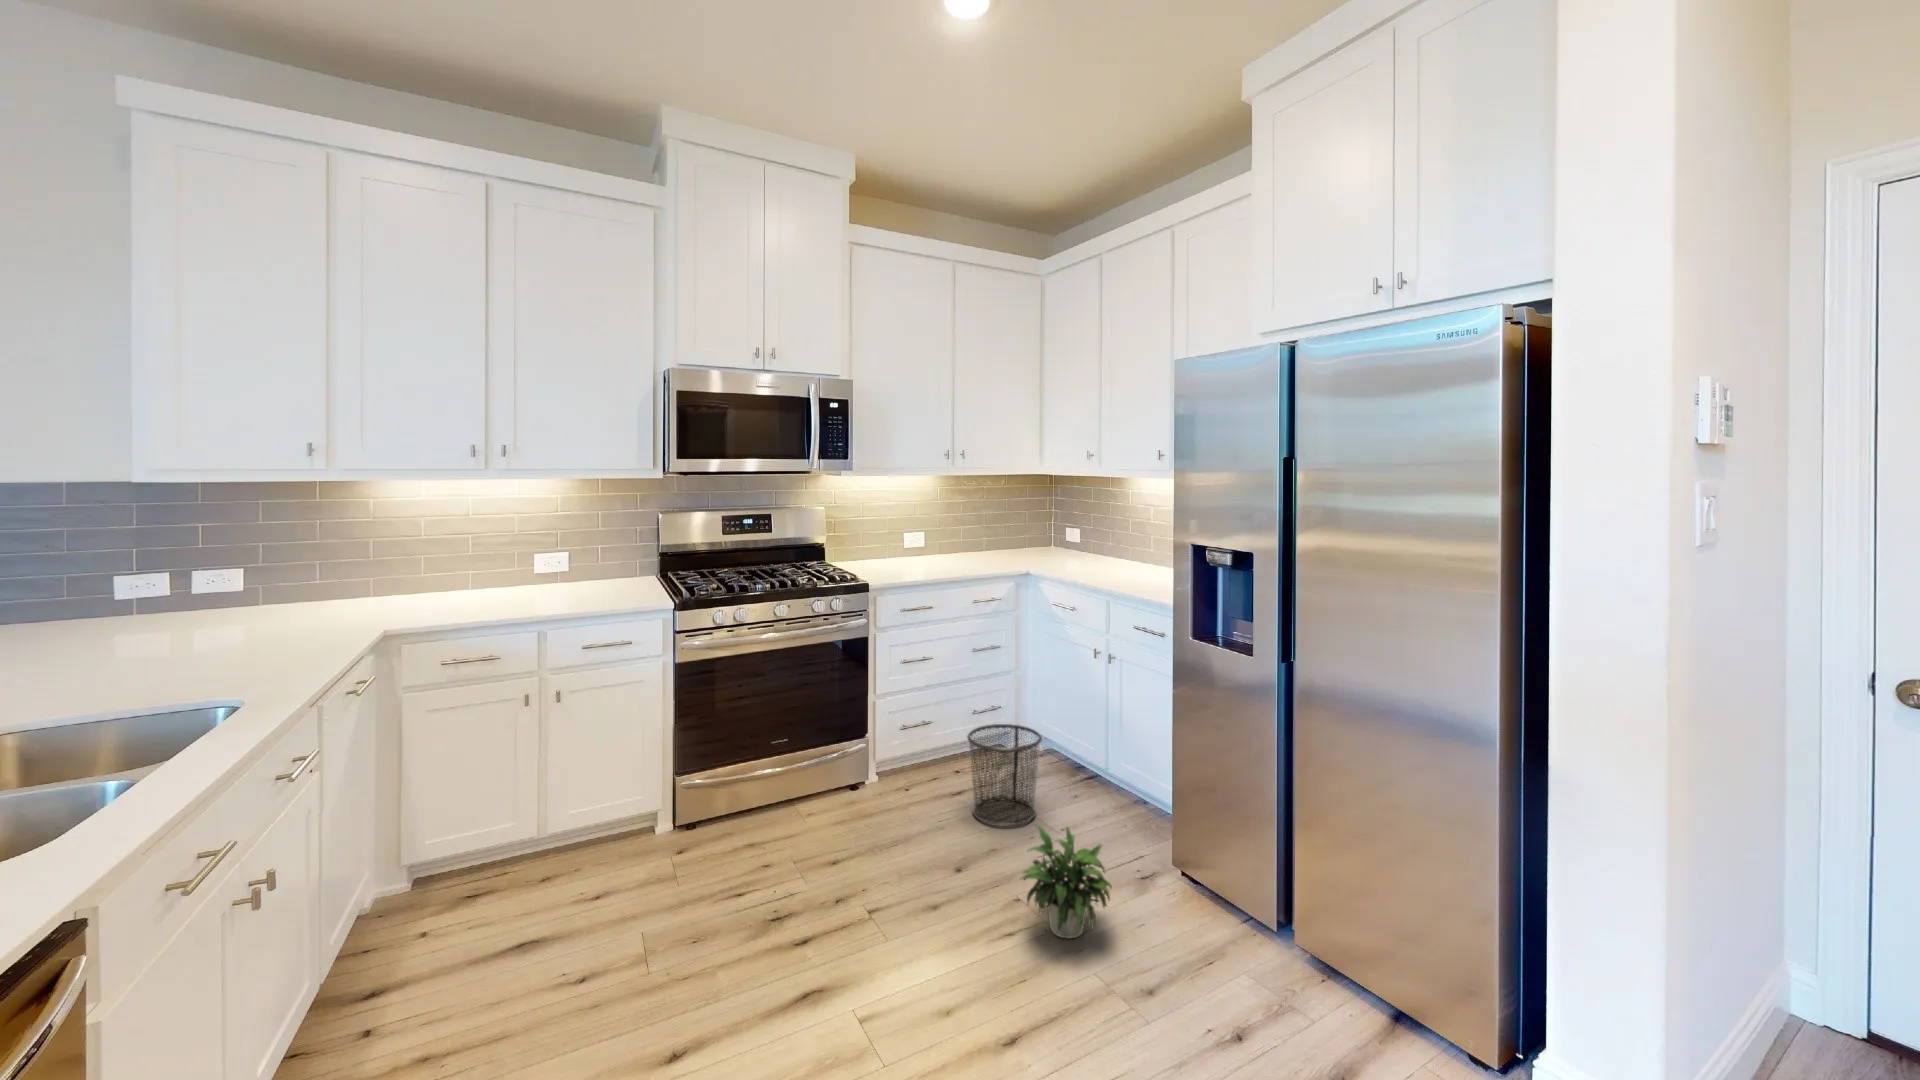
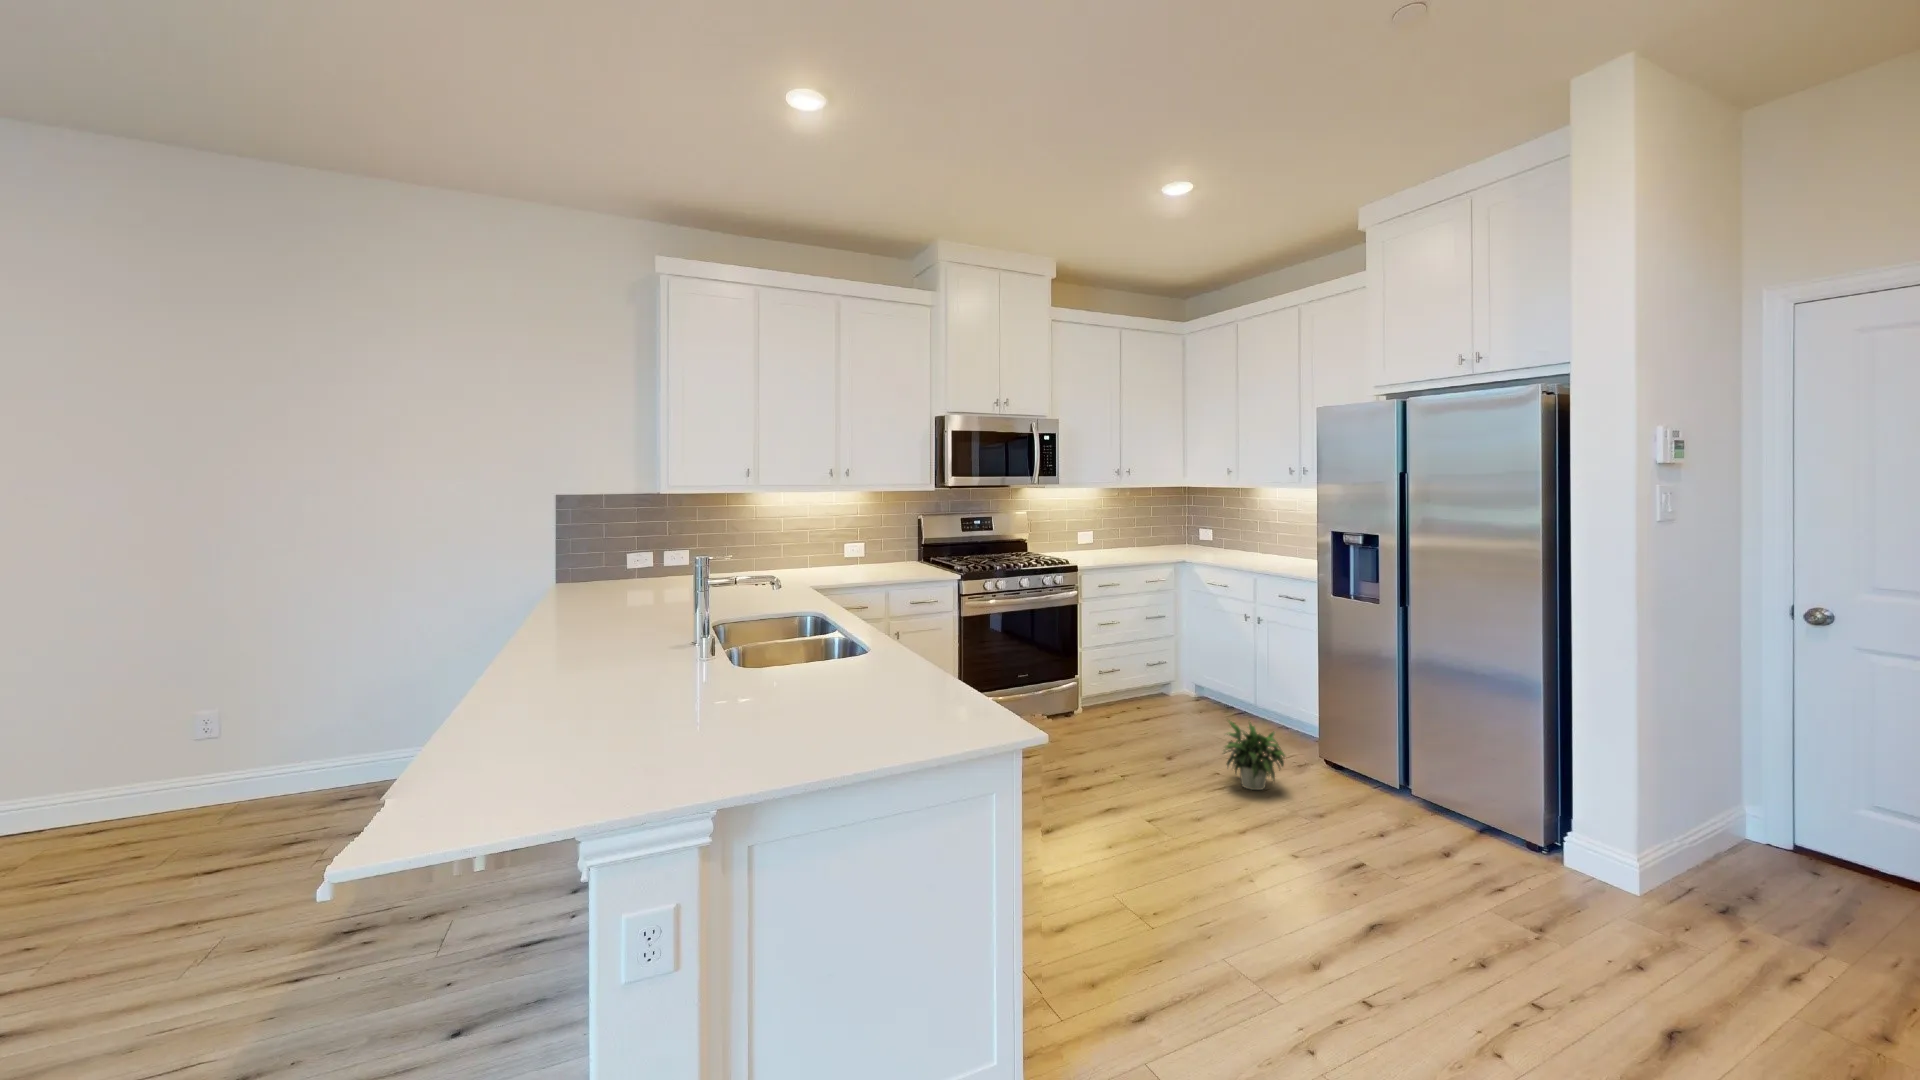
waste bin: present [967,724,1042,827] -> none [1155,669,1212,738]

